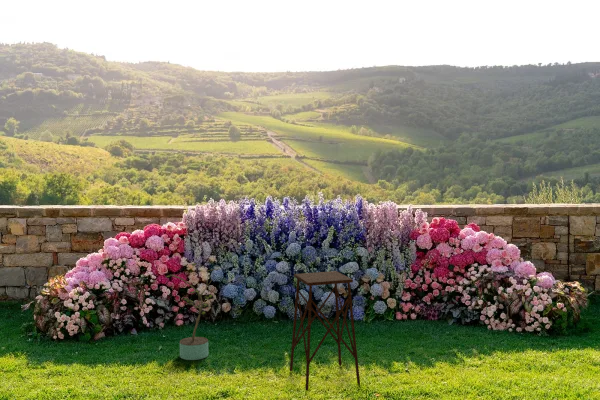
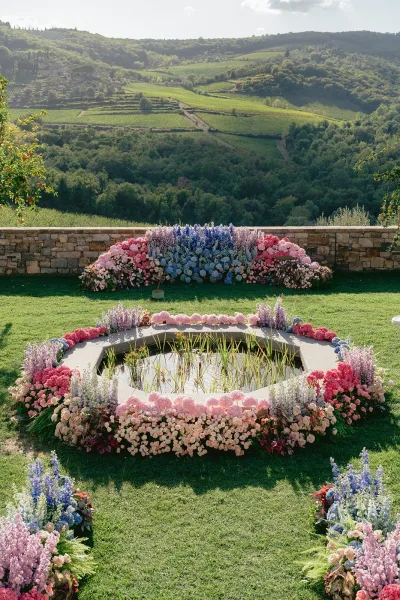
side table: present [290,271,360,390] -> present [273,255,299,297]

